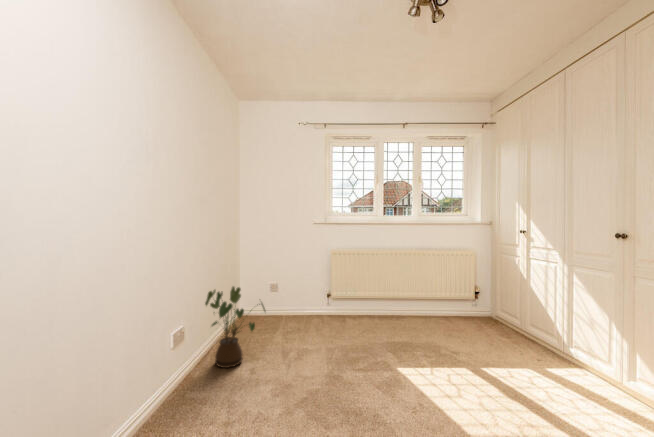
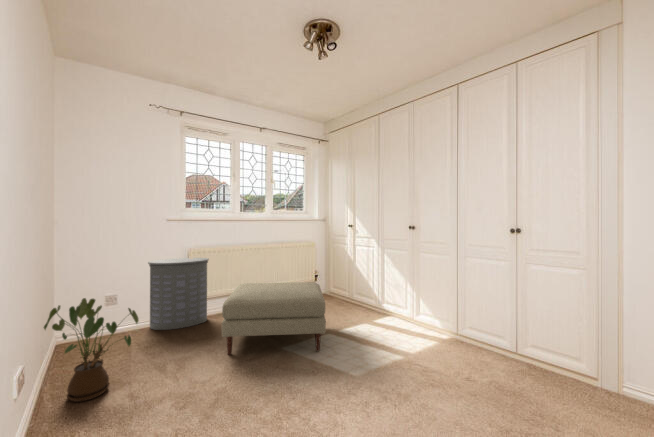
laundry hamper: none [297,260,347,325] -> present [148,258,209,330]
ottoman: none [334,291,459,386] -> present [222,282,326,355]

